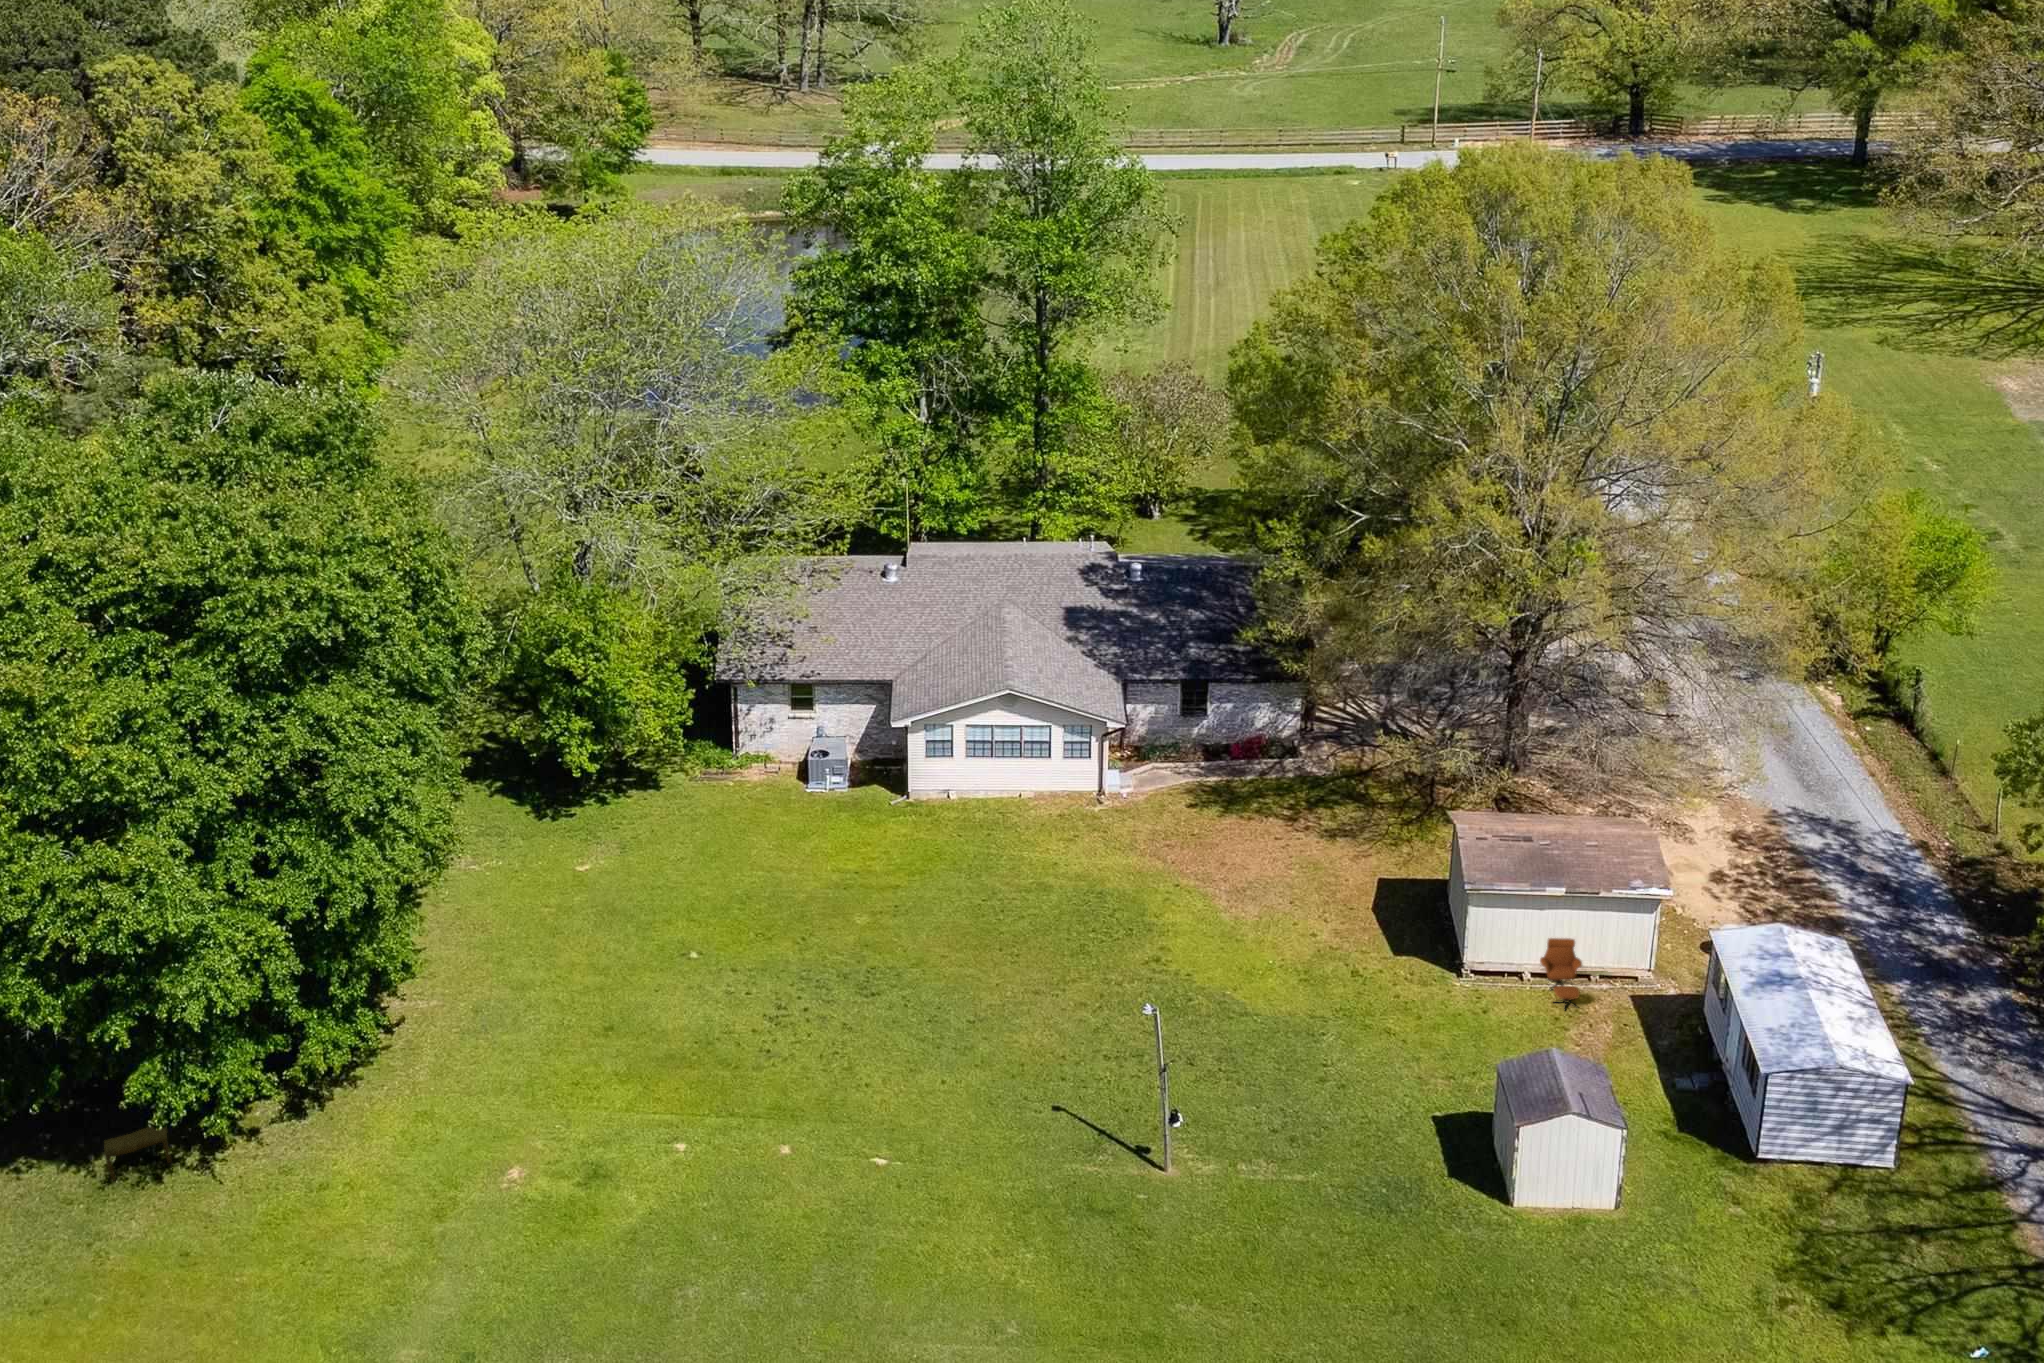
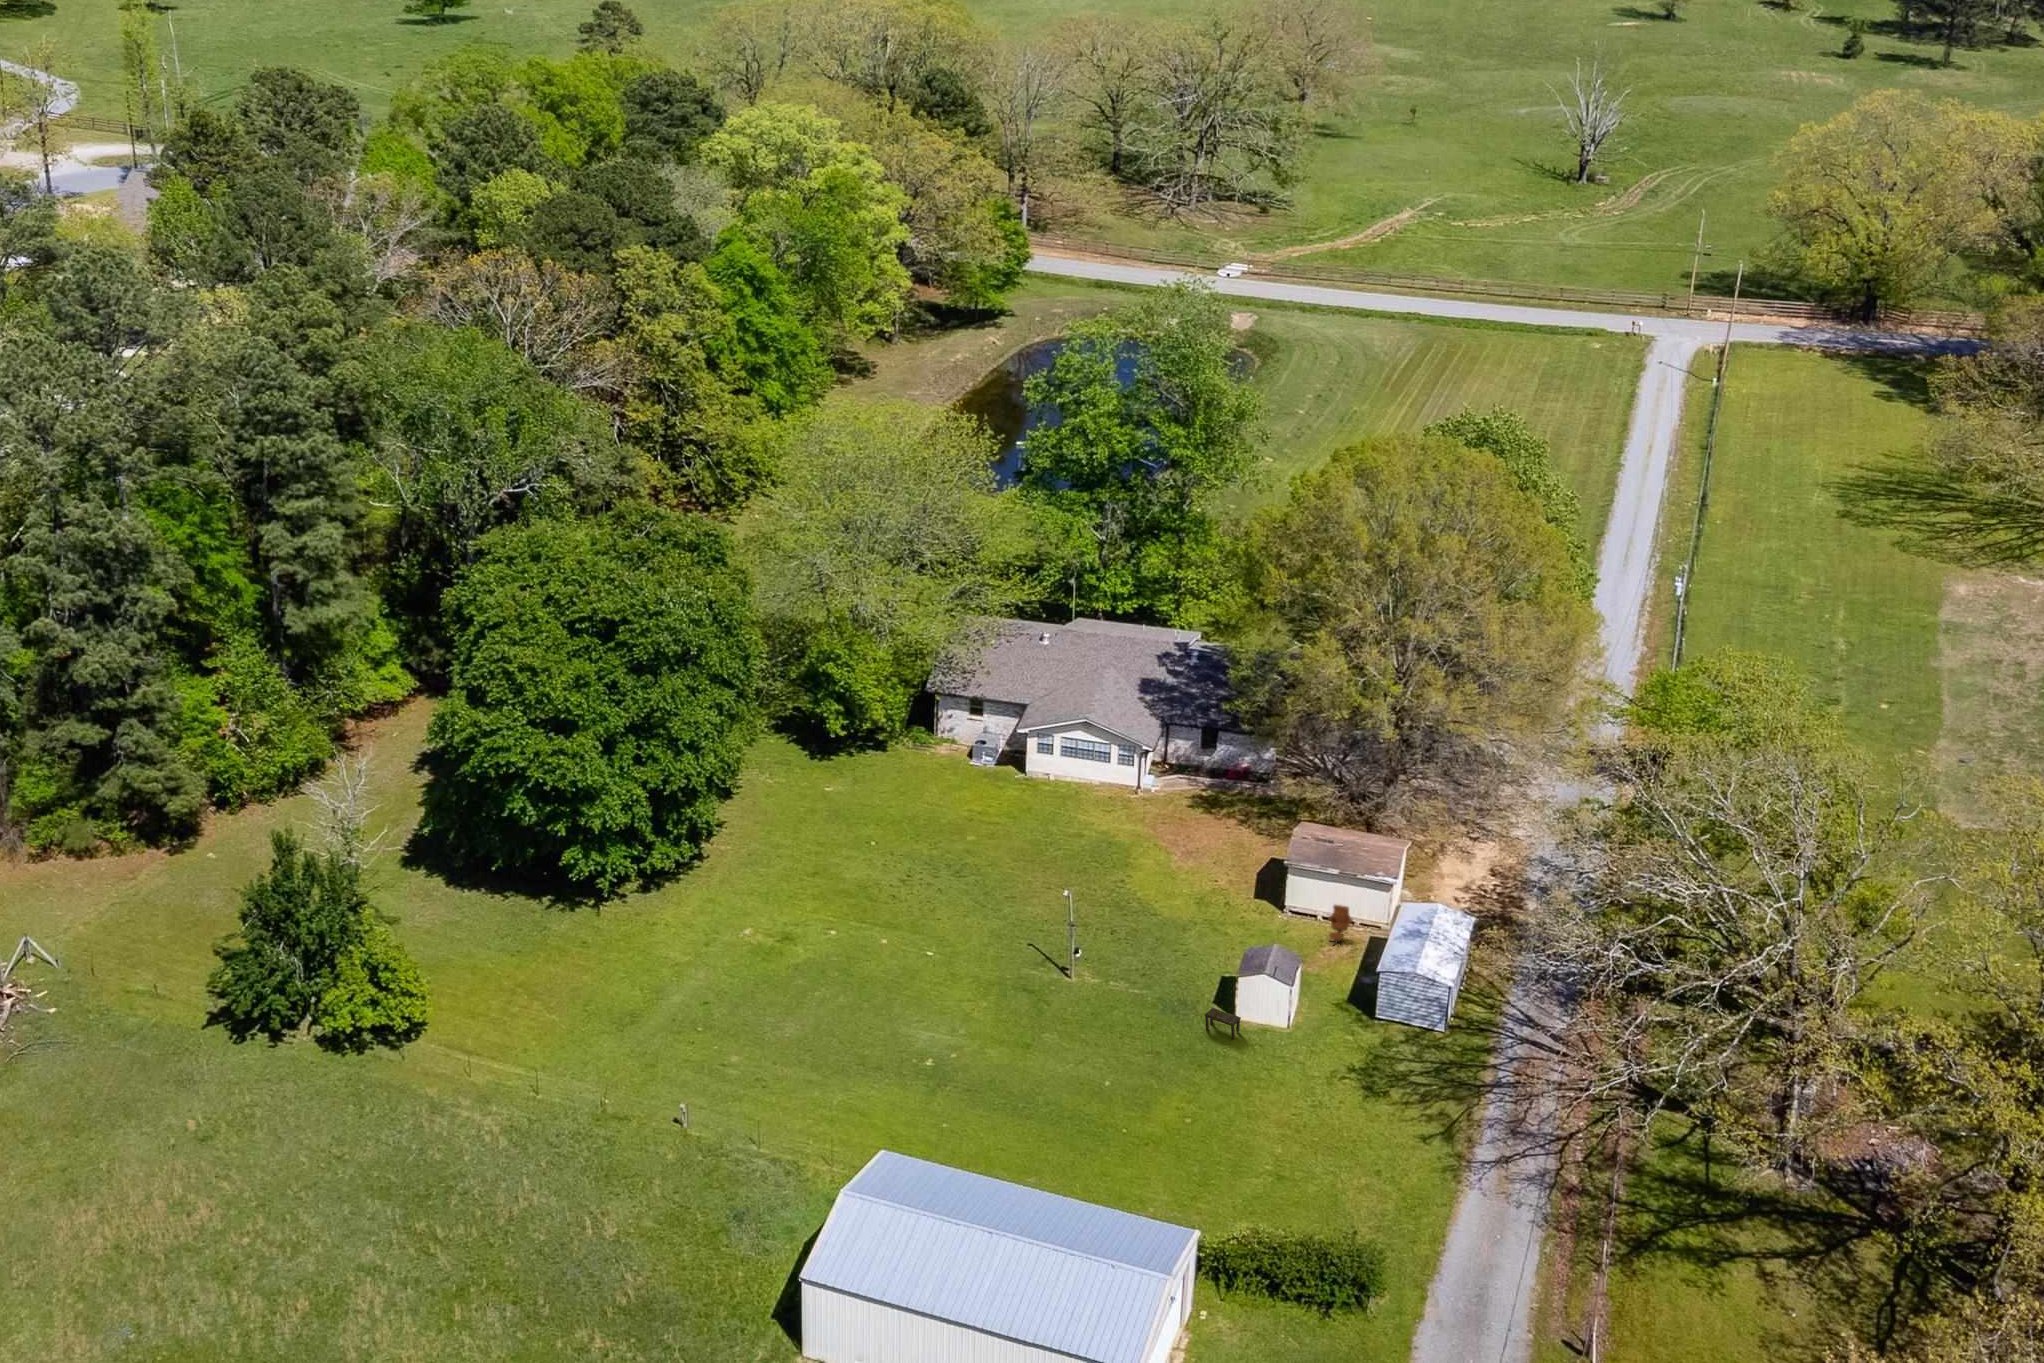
bench: present [104,1127,171,1181] -> present [1205,1008,1241,1039]

